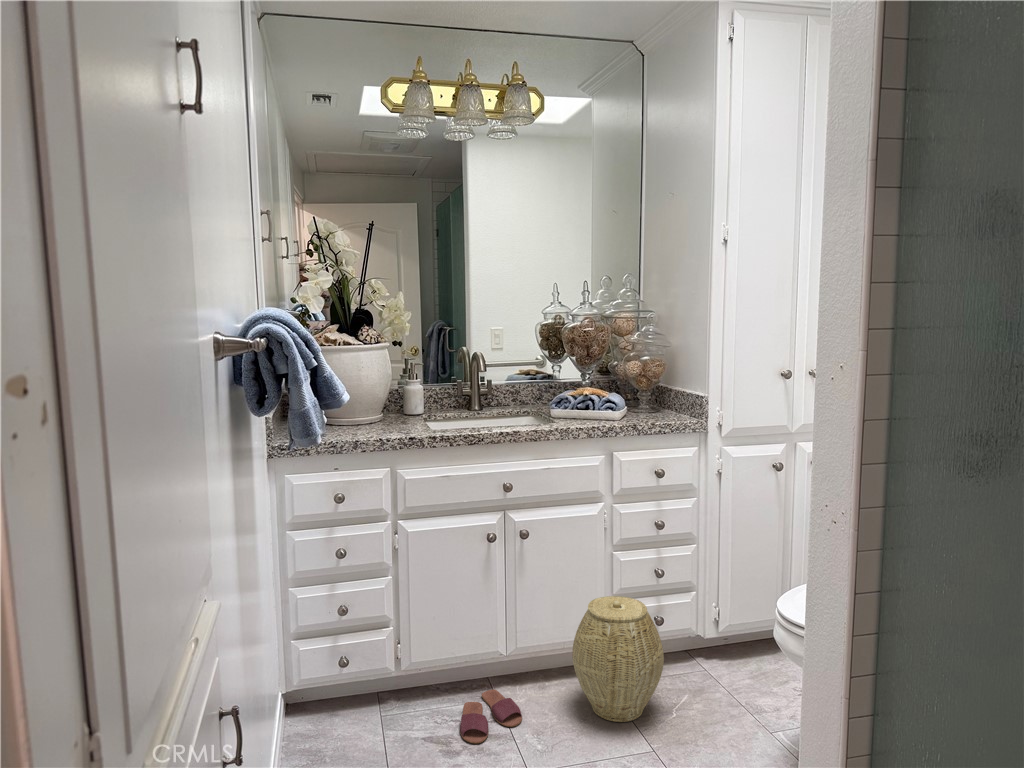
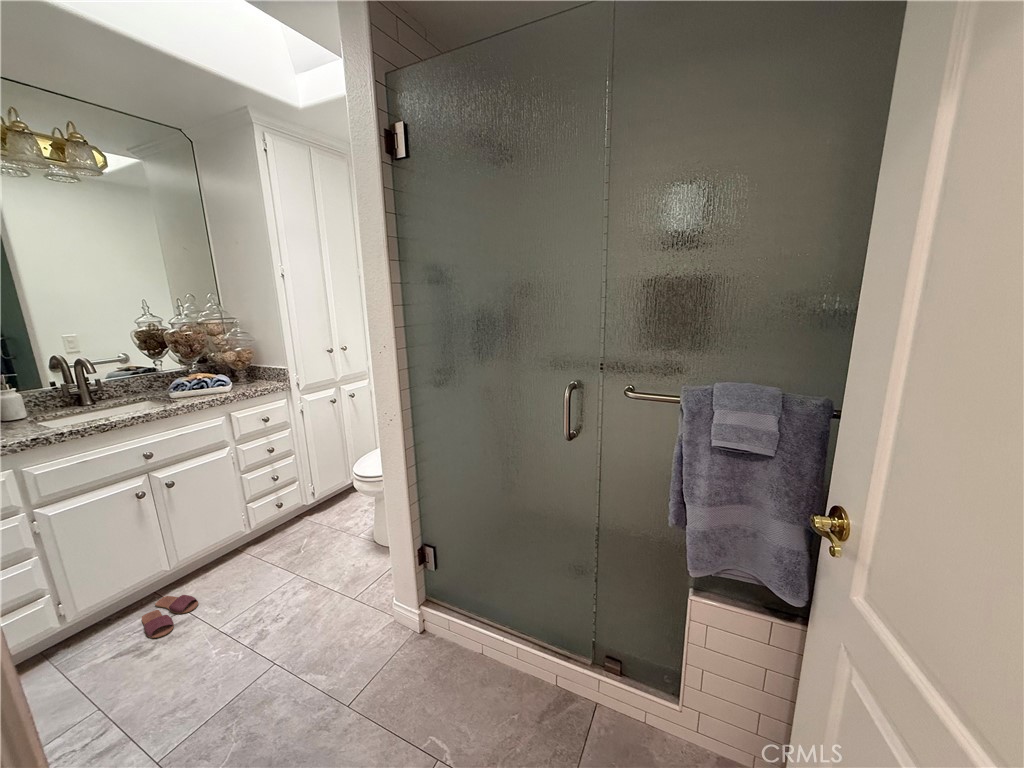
woven basket: present [572,596,664,722] -> none [227,497,292,574]

